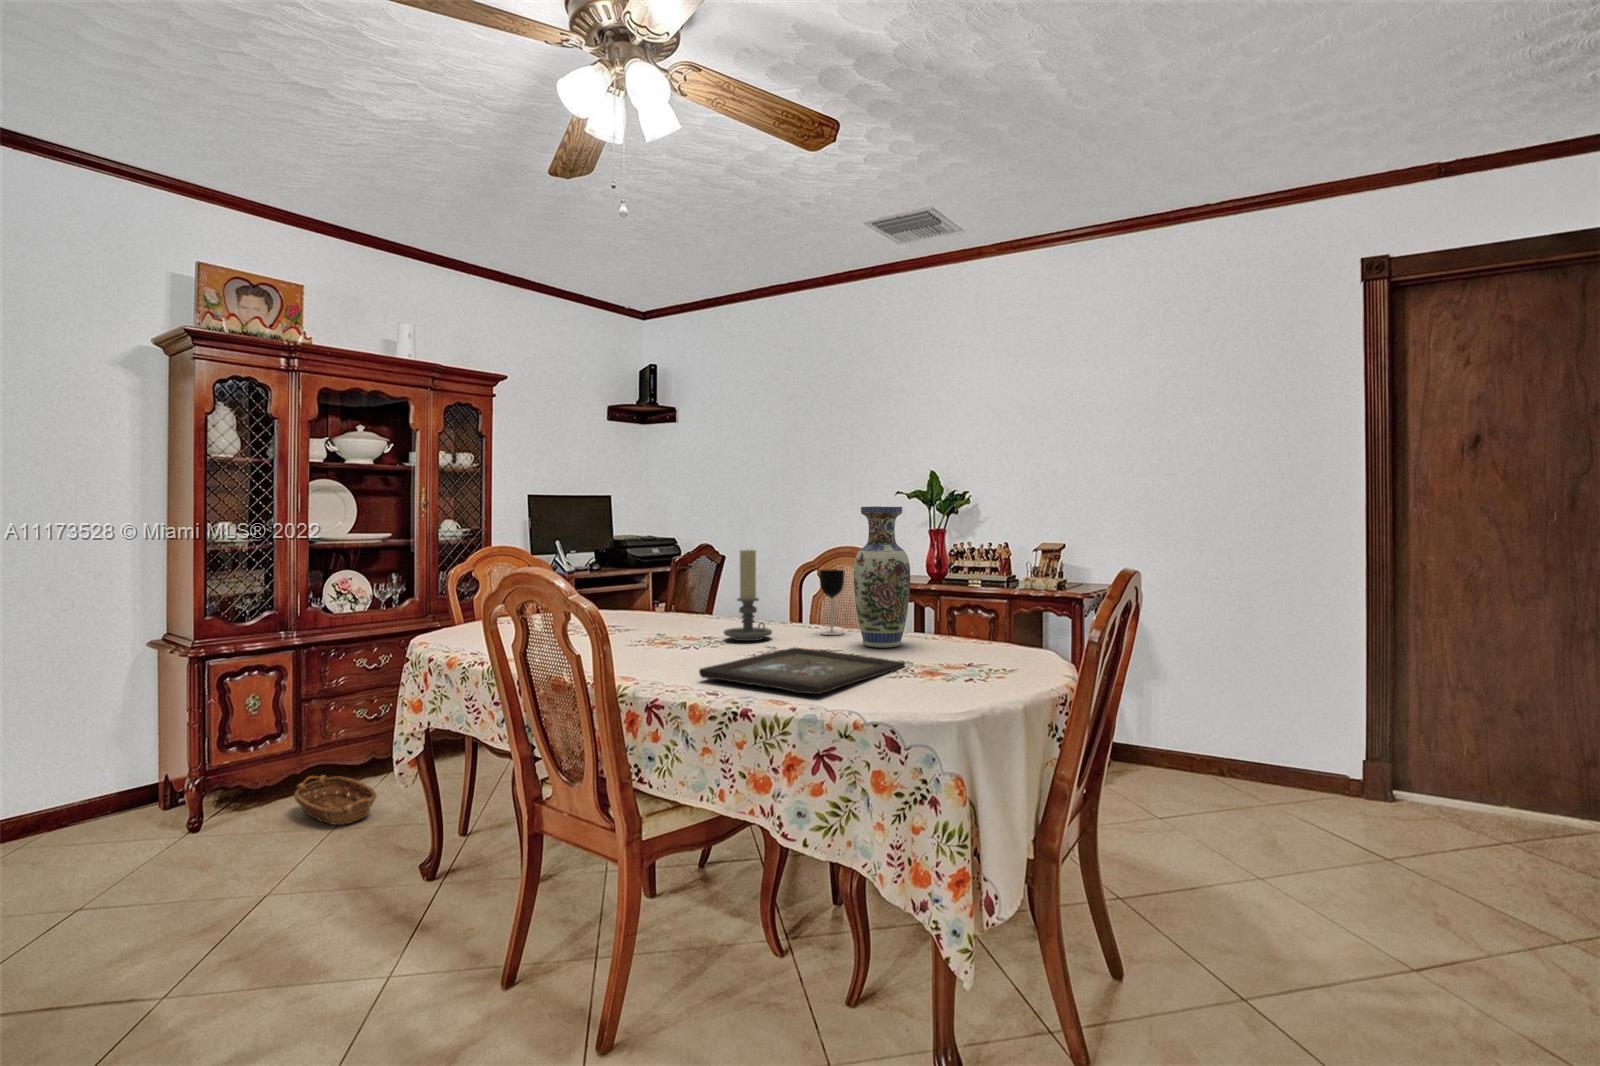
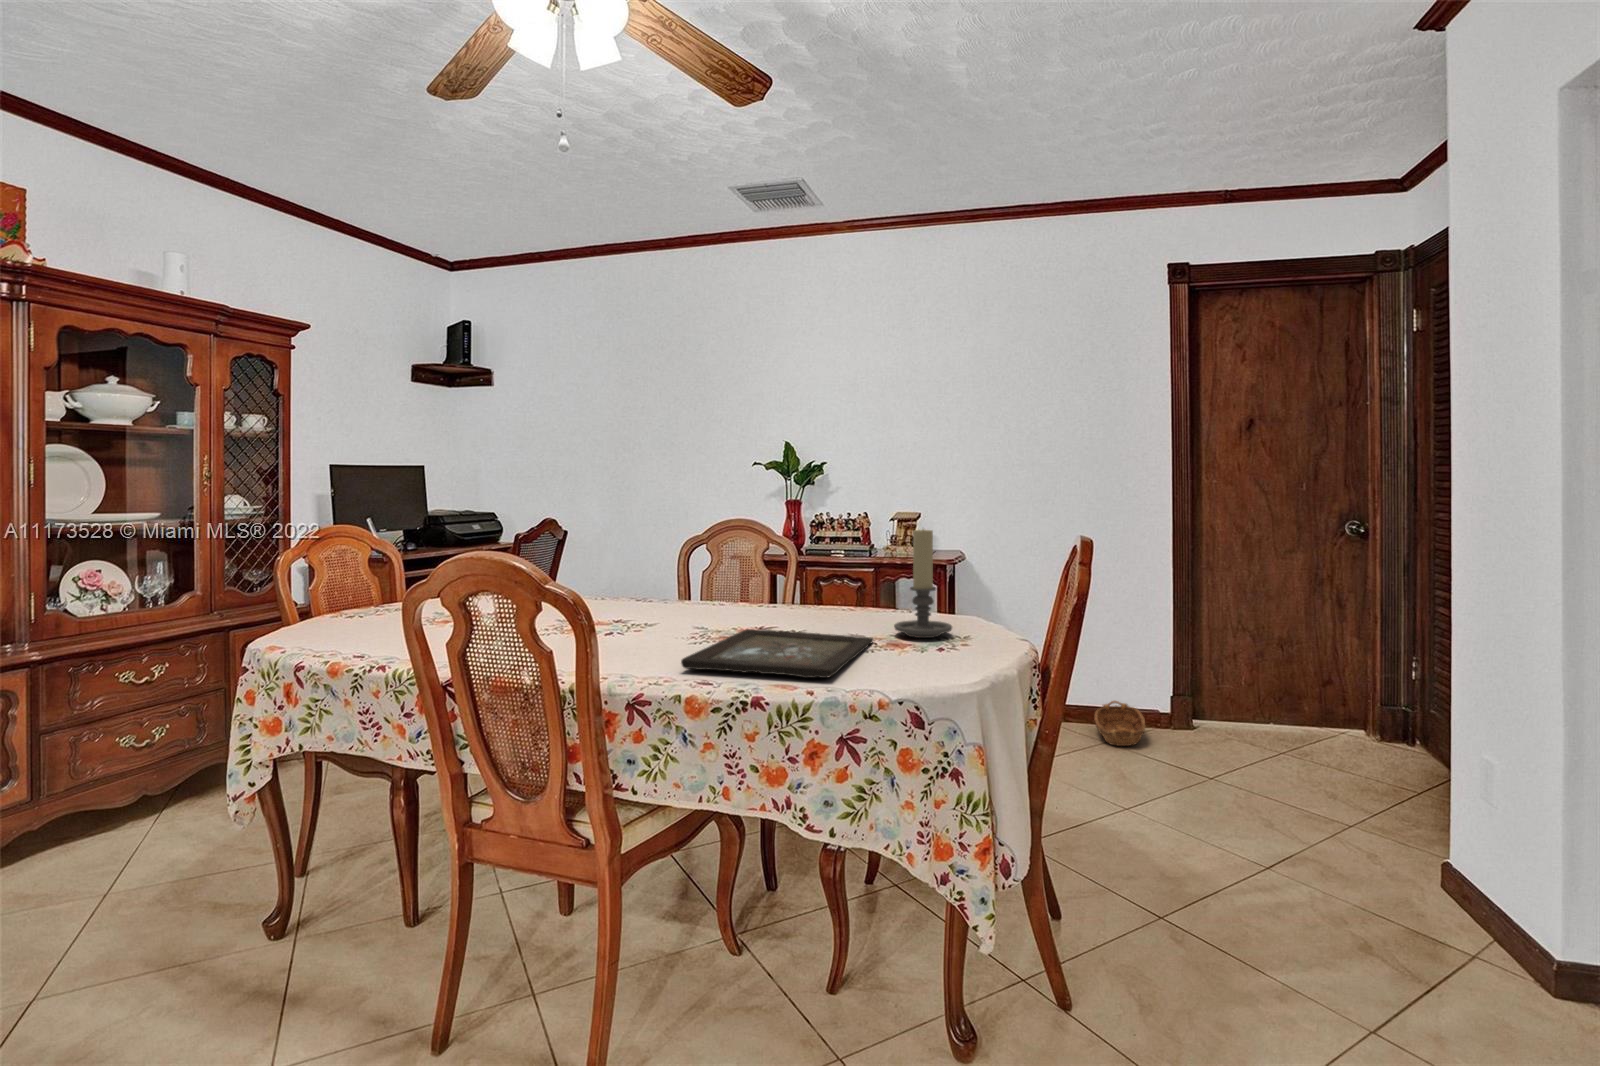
vase: present [854,506,910,648] -> none [796,482,852,624]
candle holder: present [724,550,772,641] -> present [894,529,952,638]
wine glass: present [819,570,844,635] -> none [746,546,772,614]
basket: present [294,775,376,825] -> present [1094,701,1145,746]

